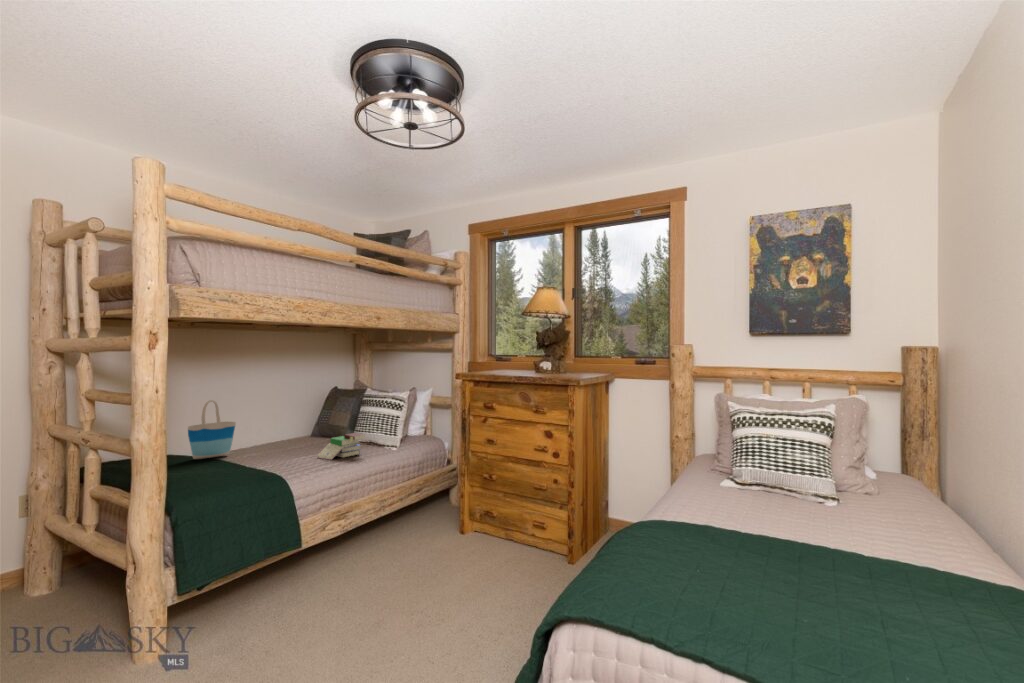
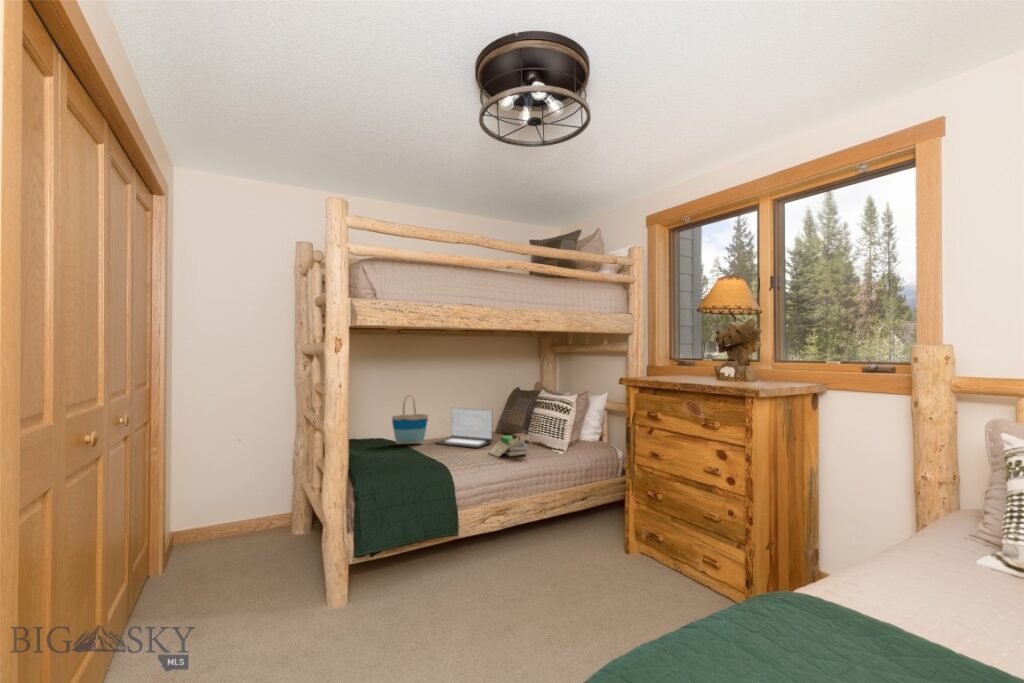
laptop: none [245,412,314,455] -> present [437,408,492,448]

